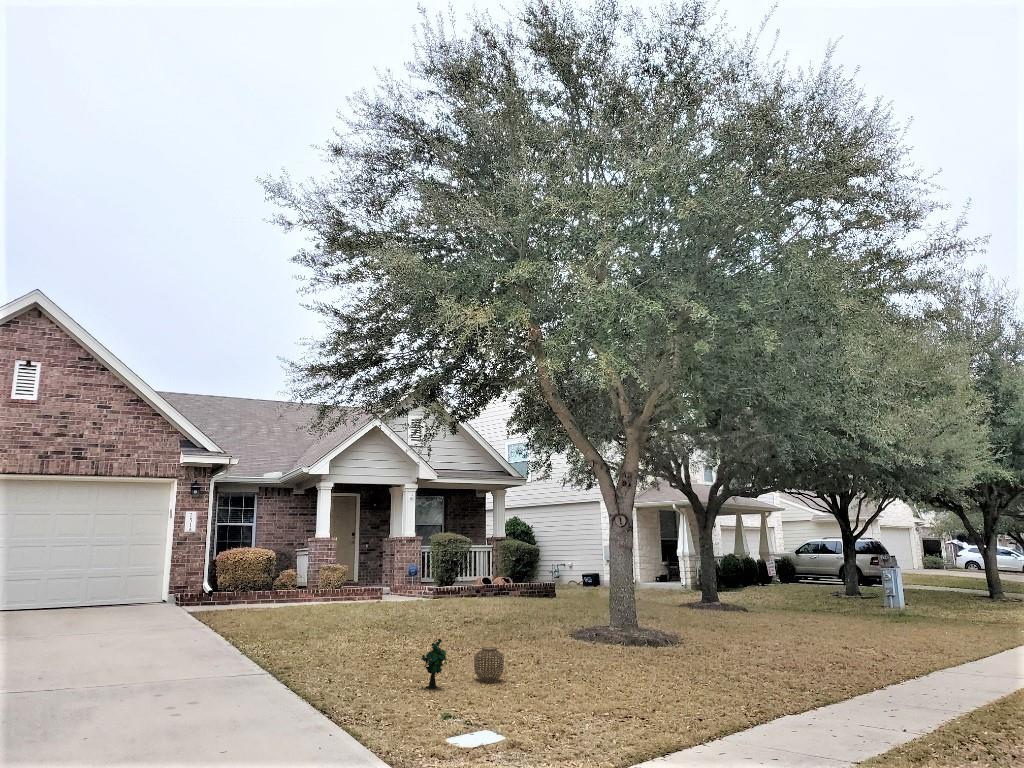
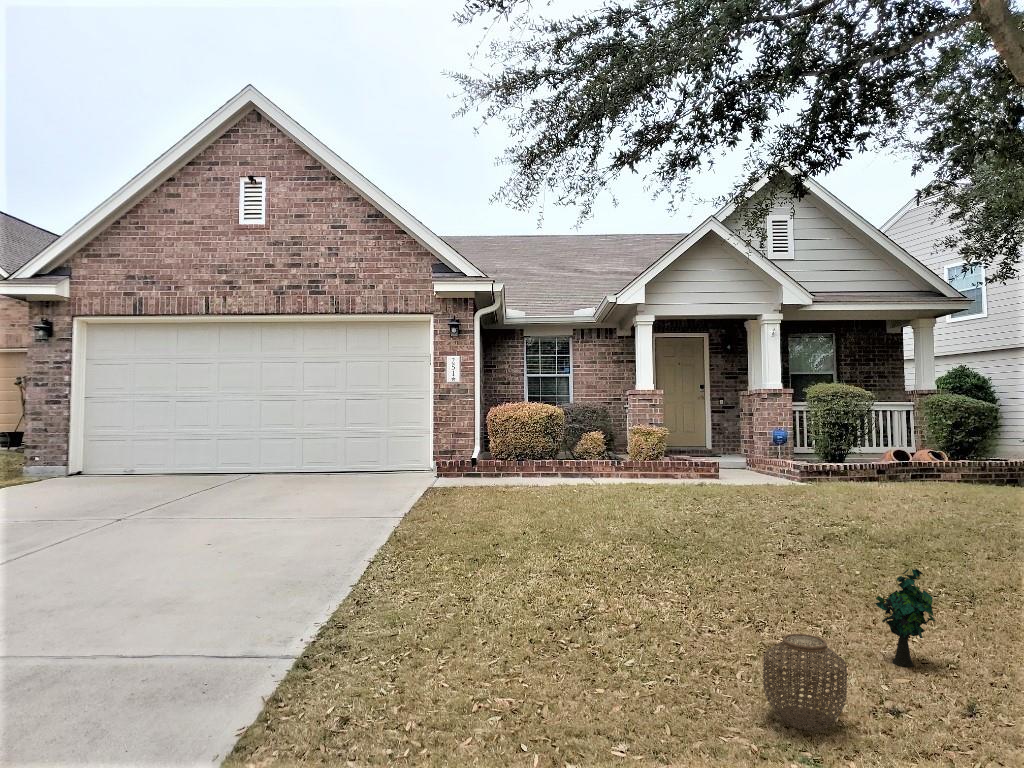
decorative plant: present [421,639,447,688] -> present [874,569,936,667]

